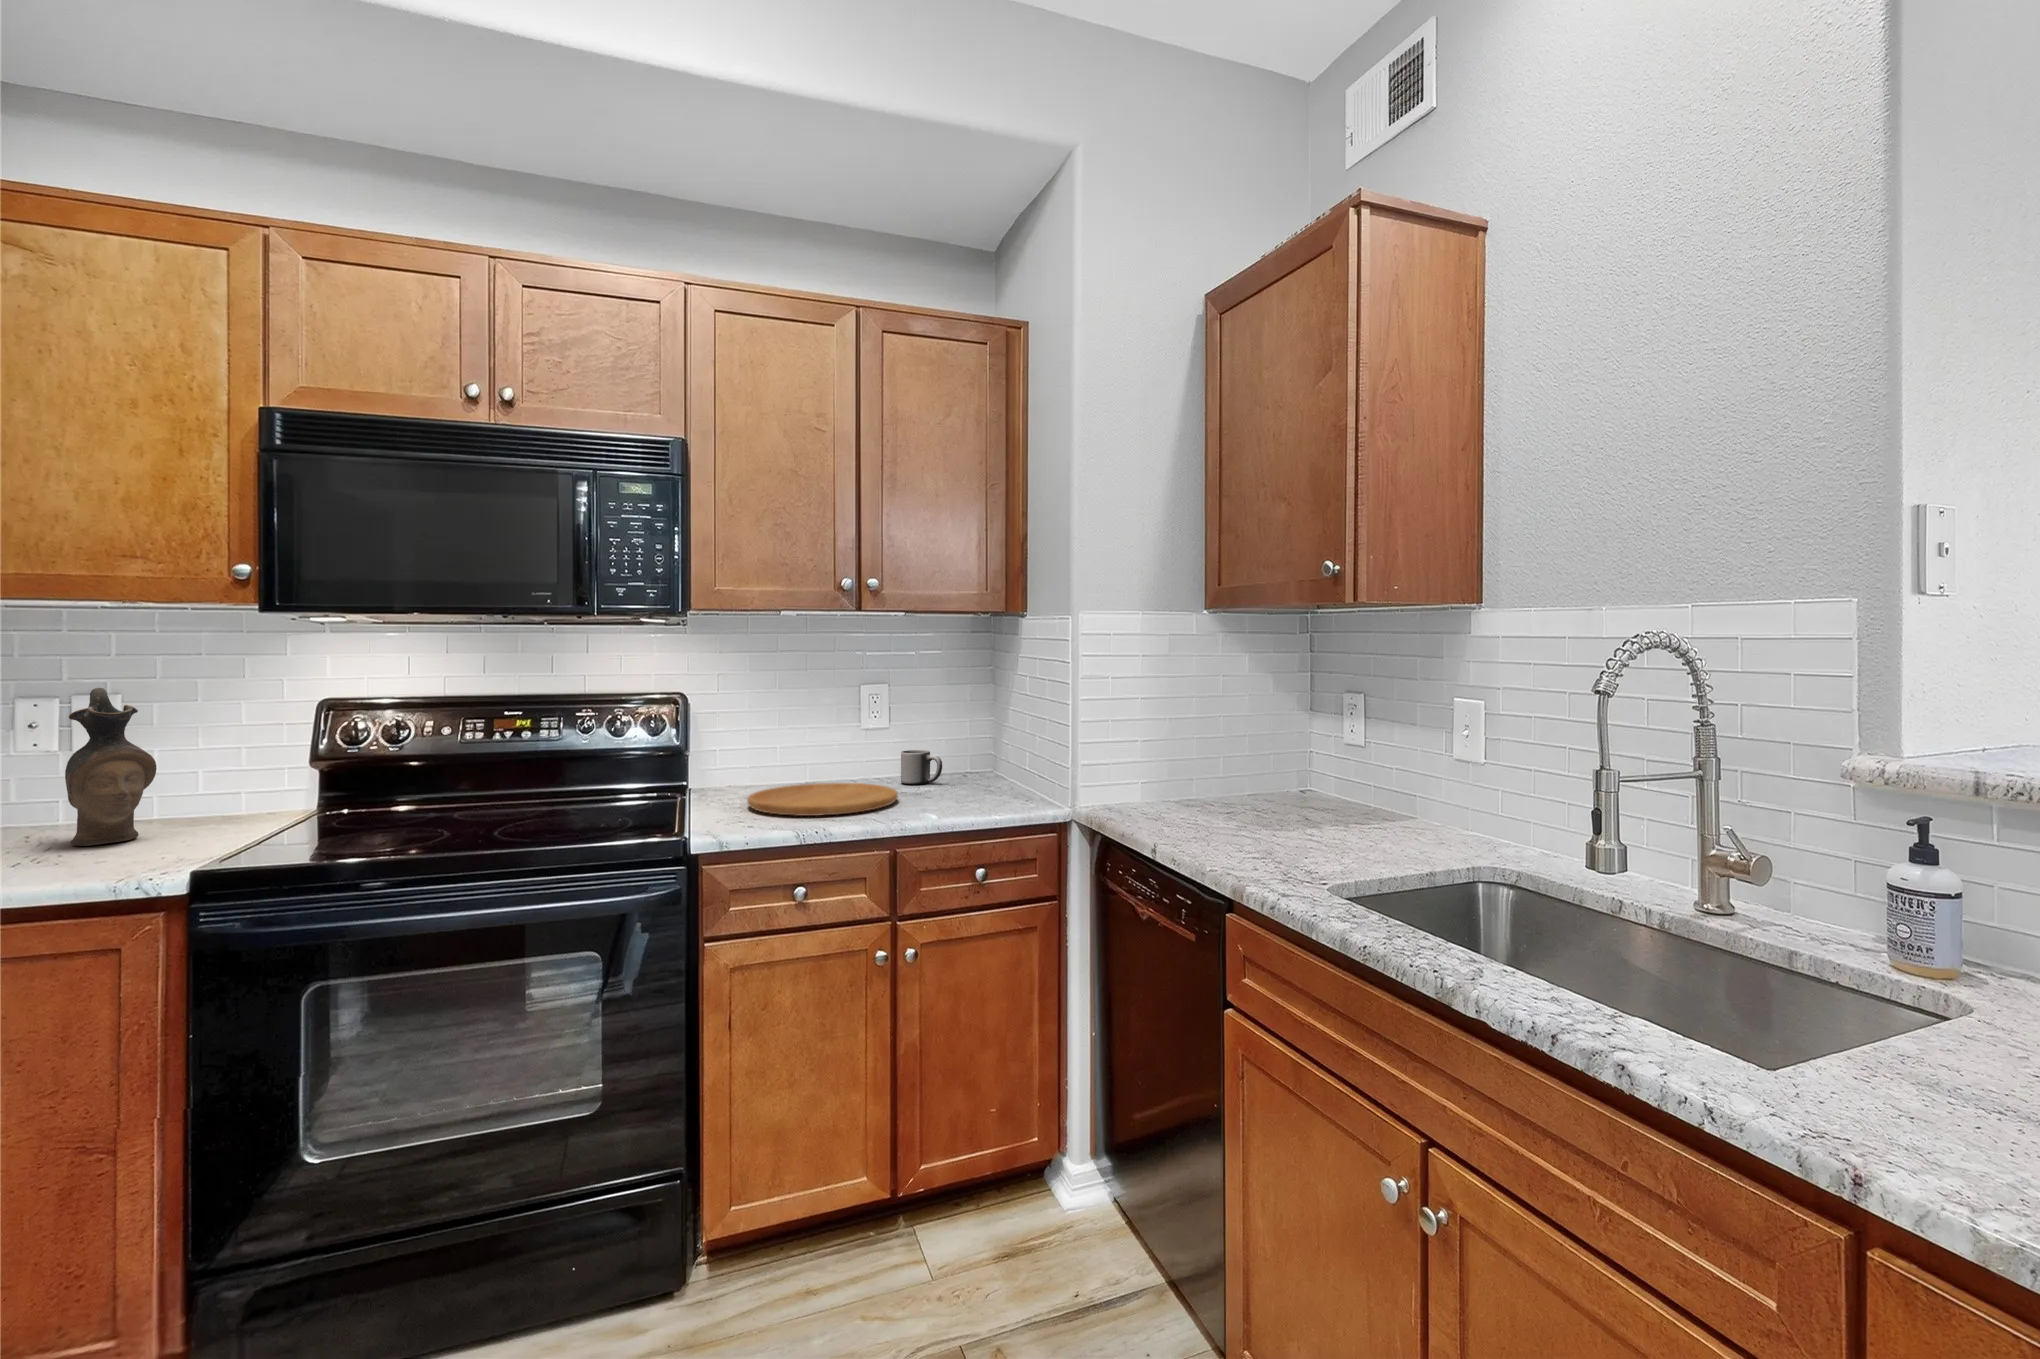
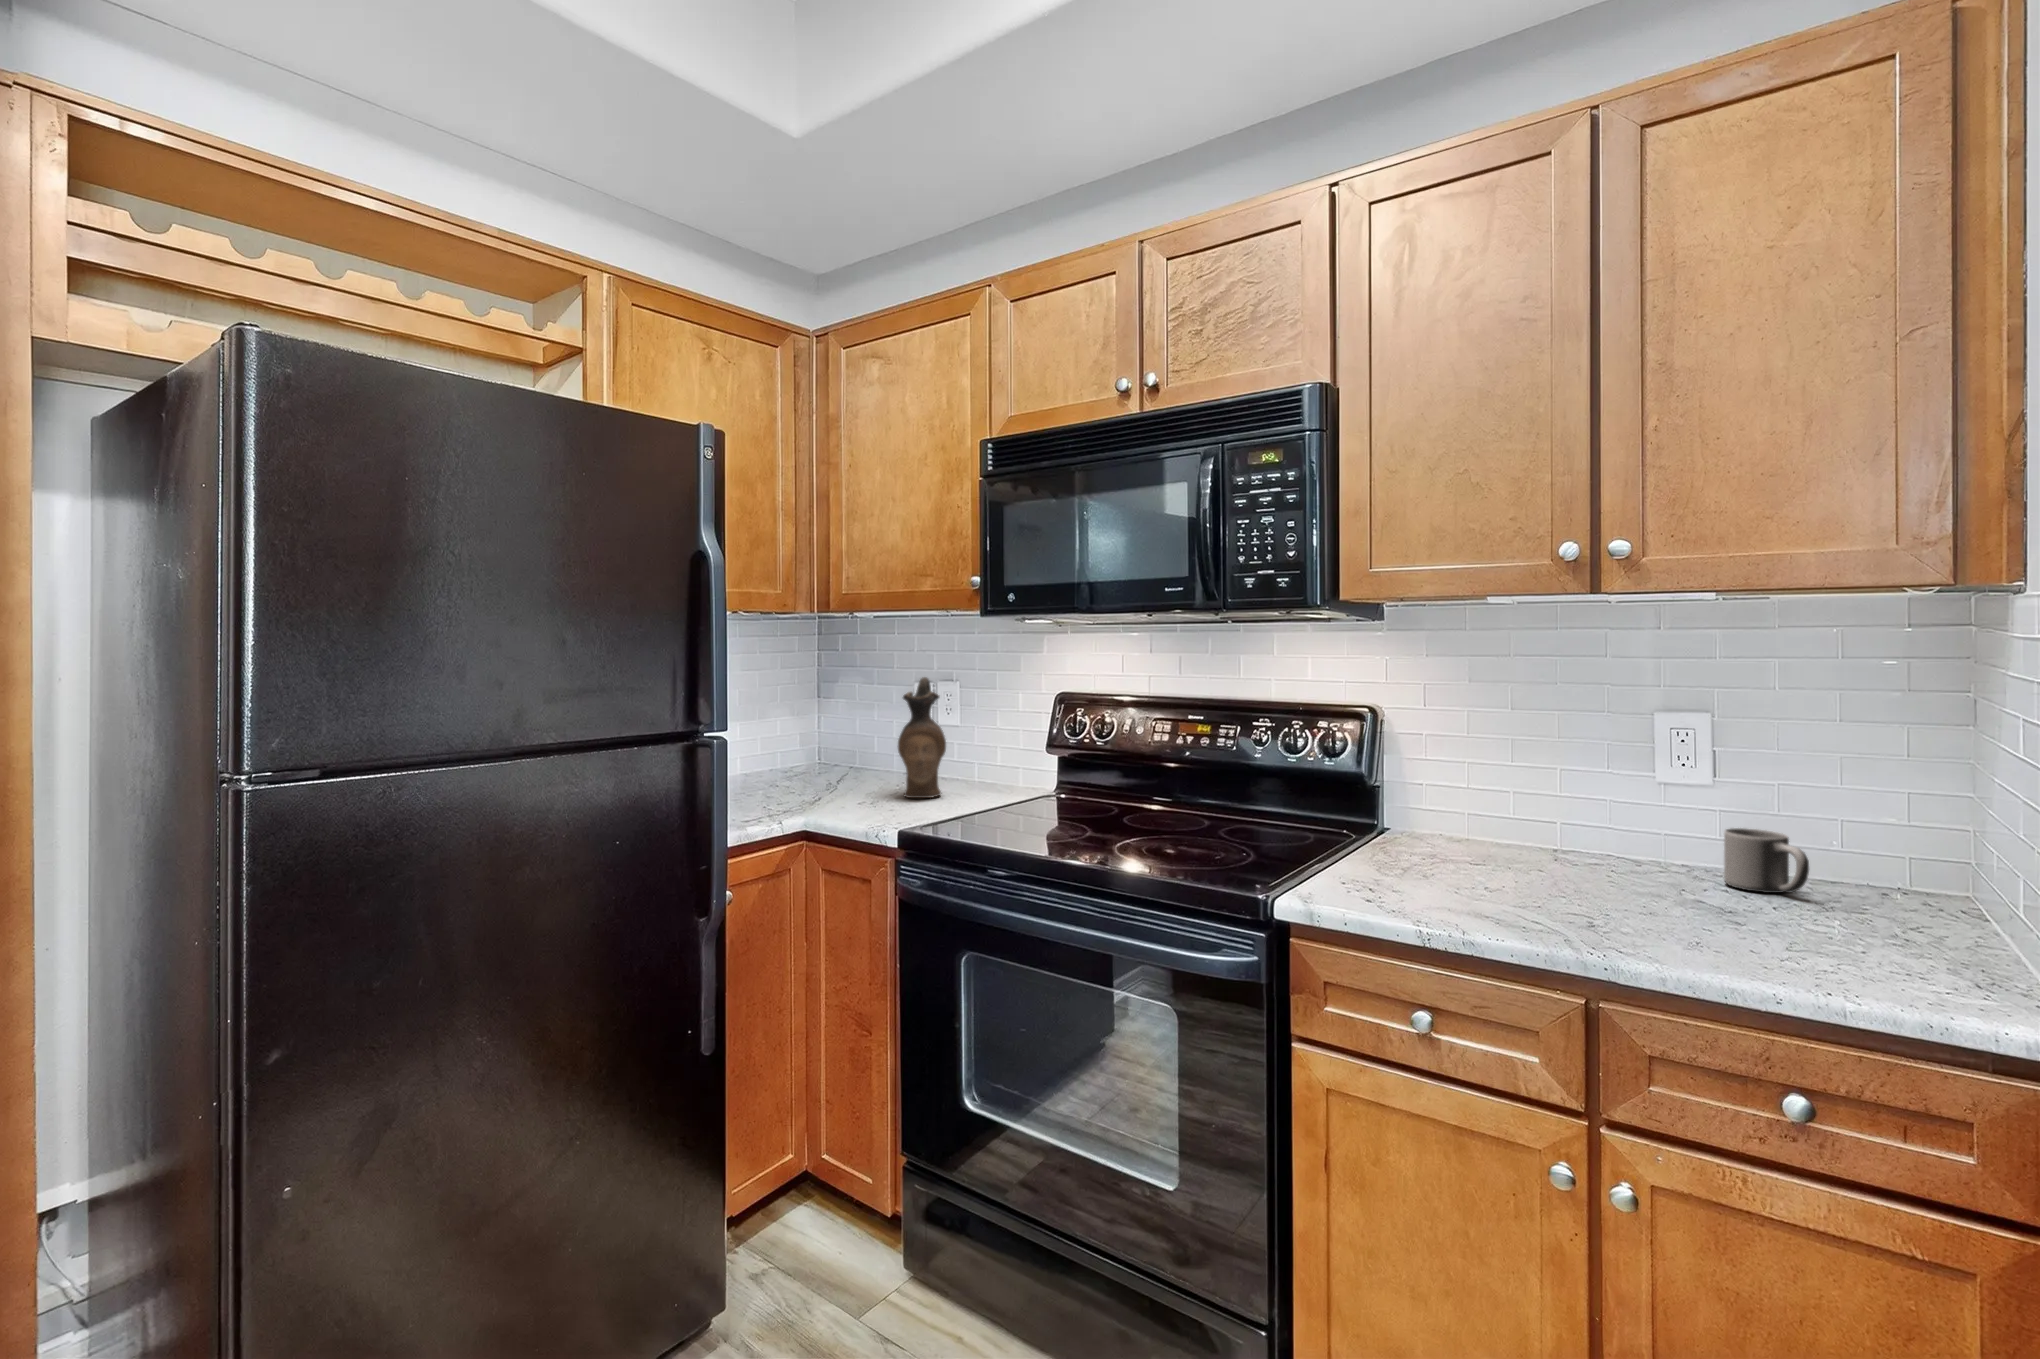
cutting board: present [747,783,898,816] -> none [1408,851,1669,921]

